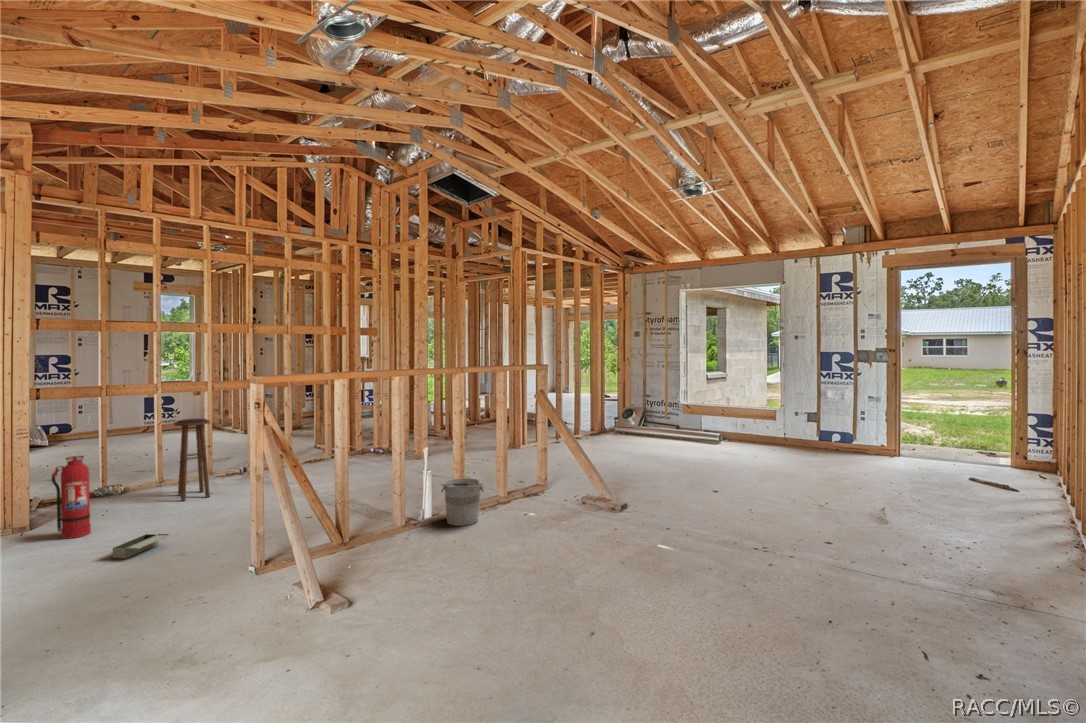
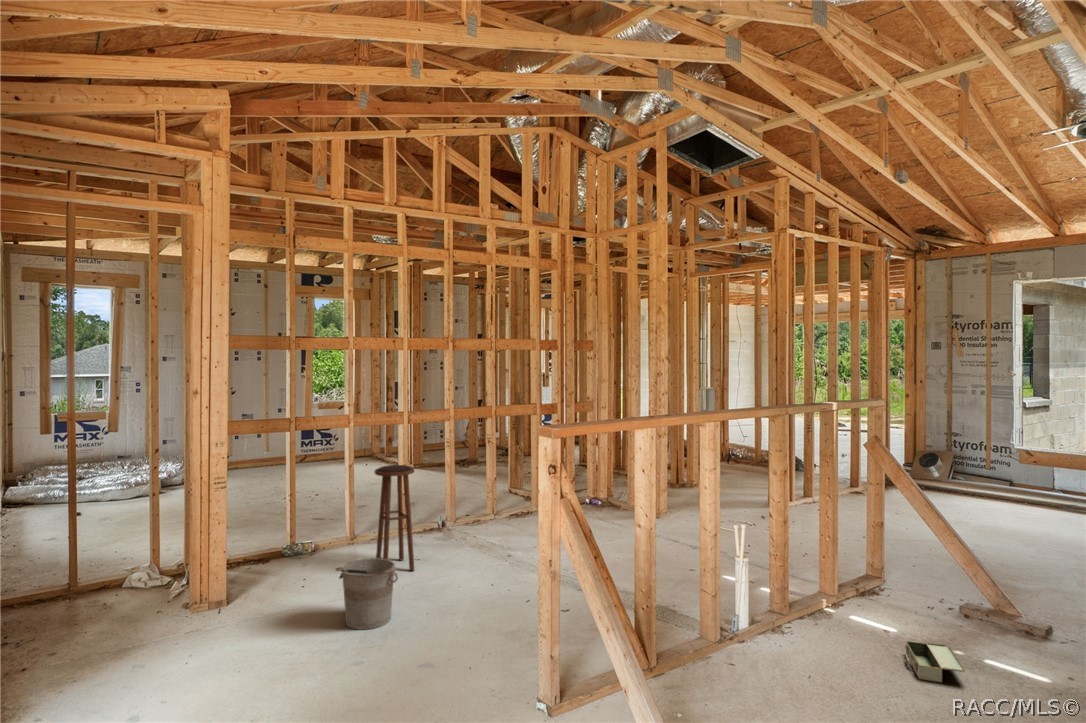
fire extinguisher: present [52,456,91,539] -> none [254,520,294,632]
bucket: present [441,478,483,526] -> present [336,558,398,630]
toolbox: present [113,534,170,559] -> present [905,641,965,683]

